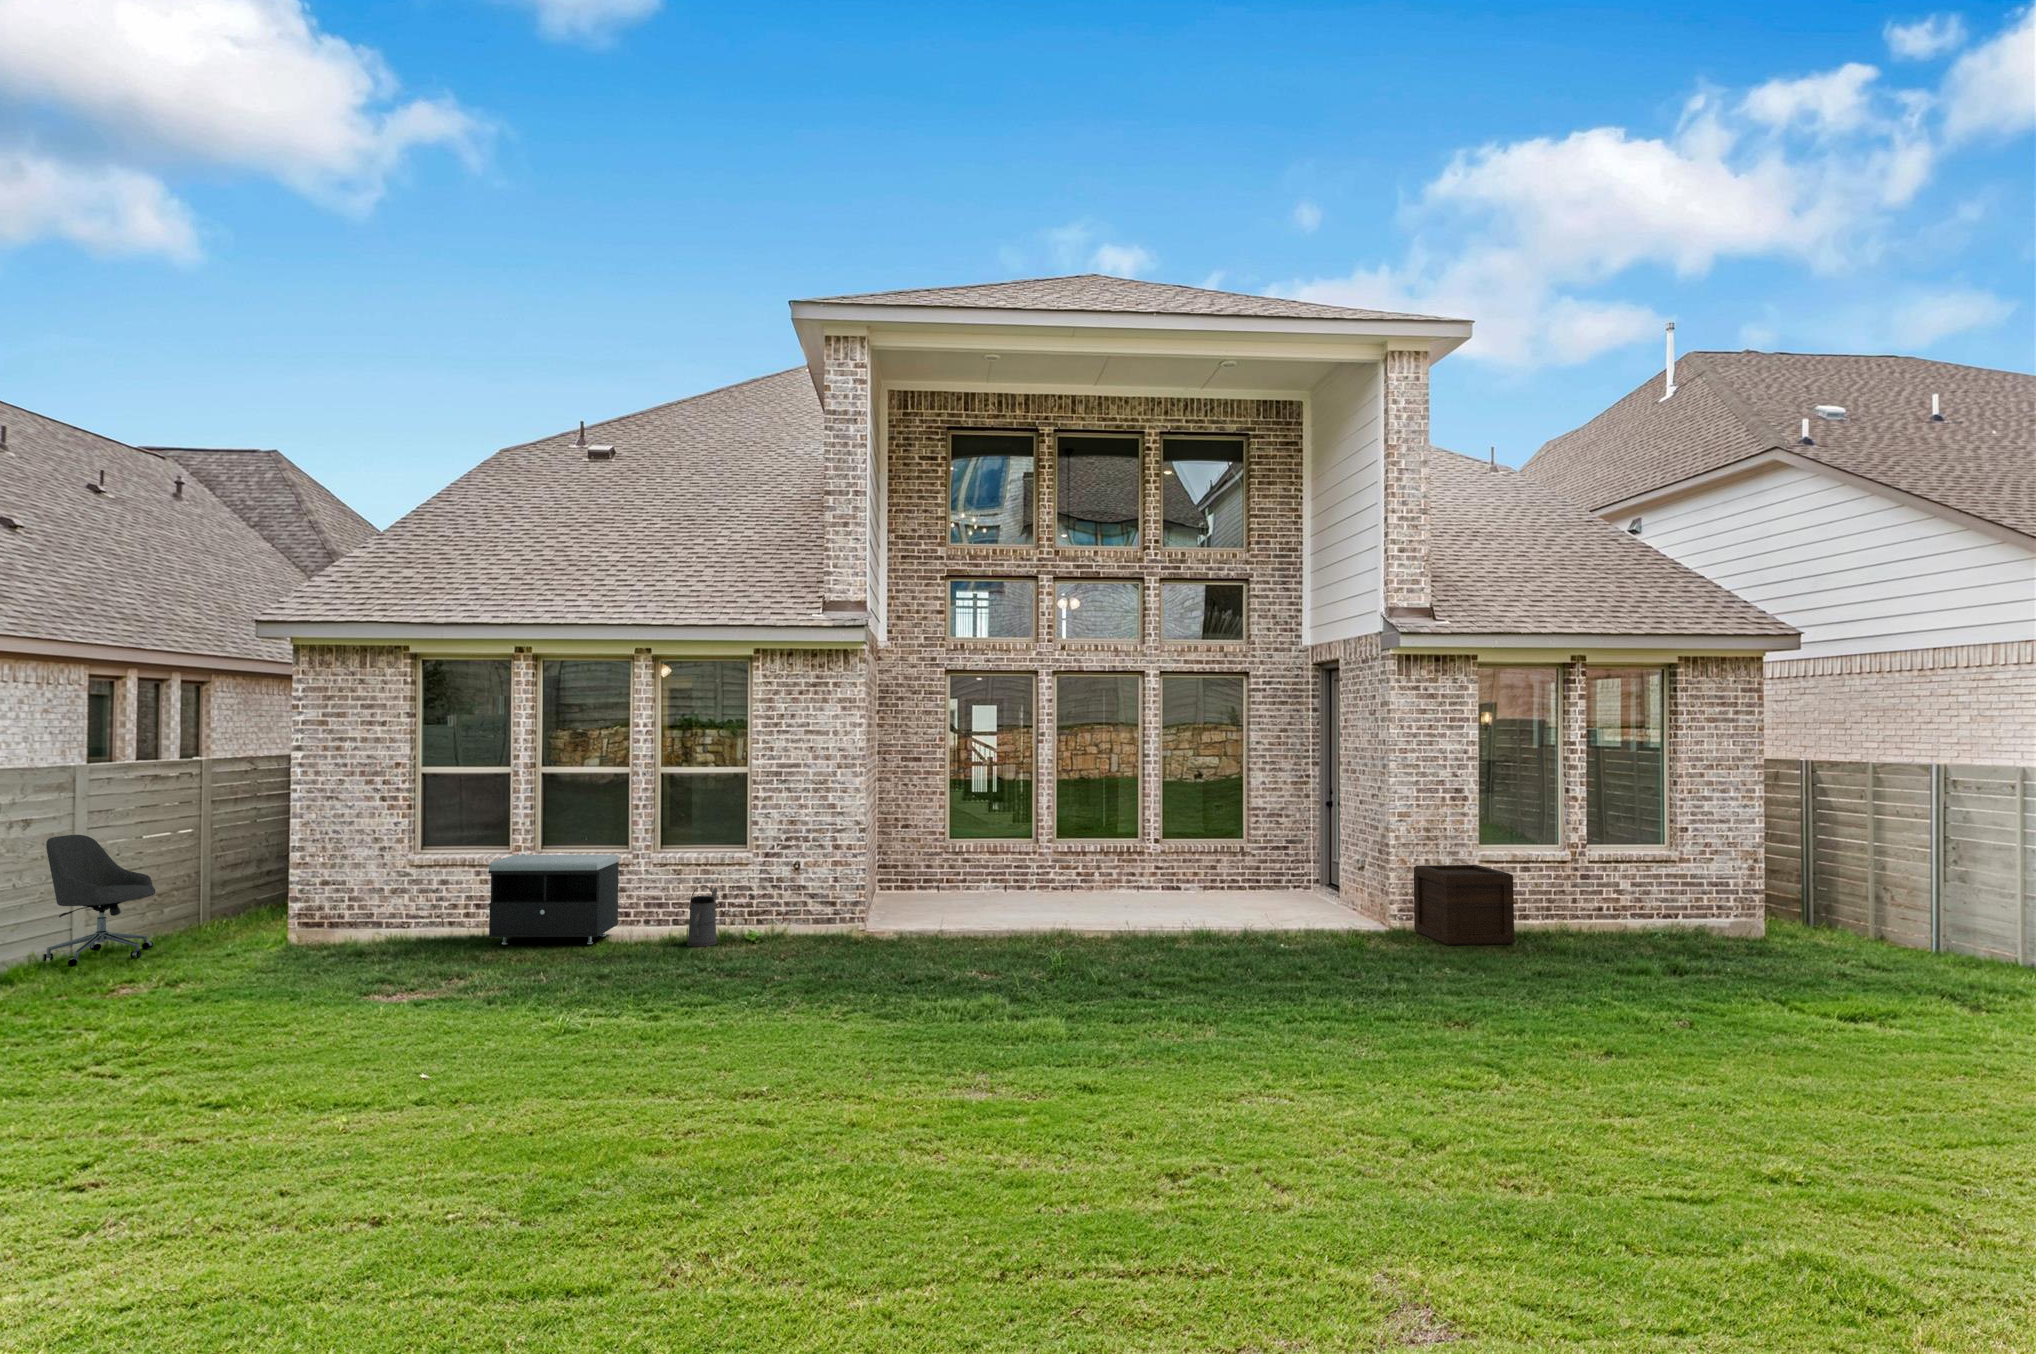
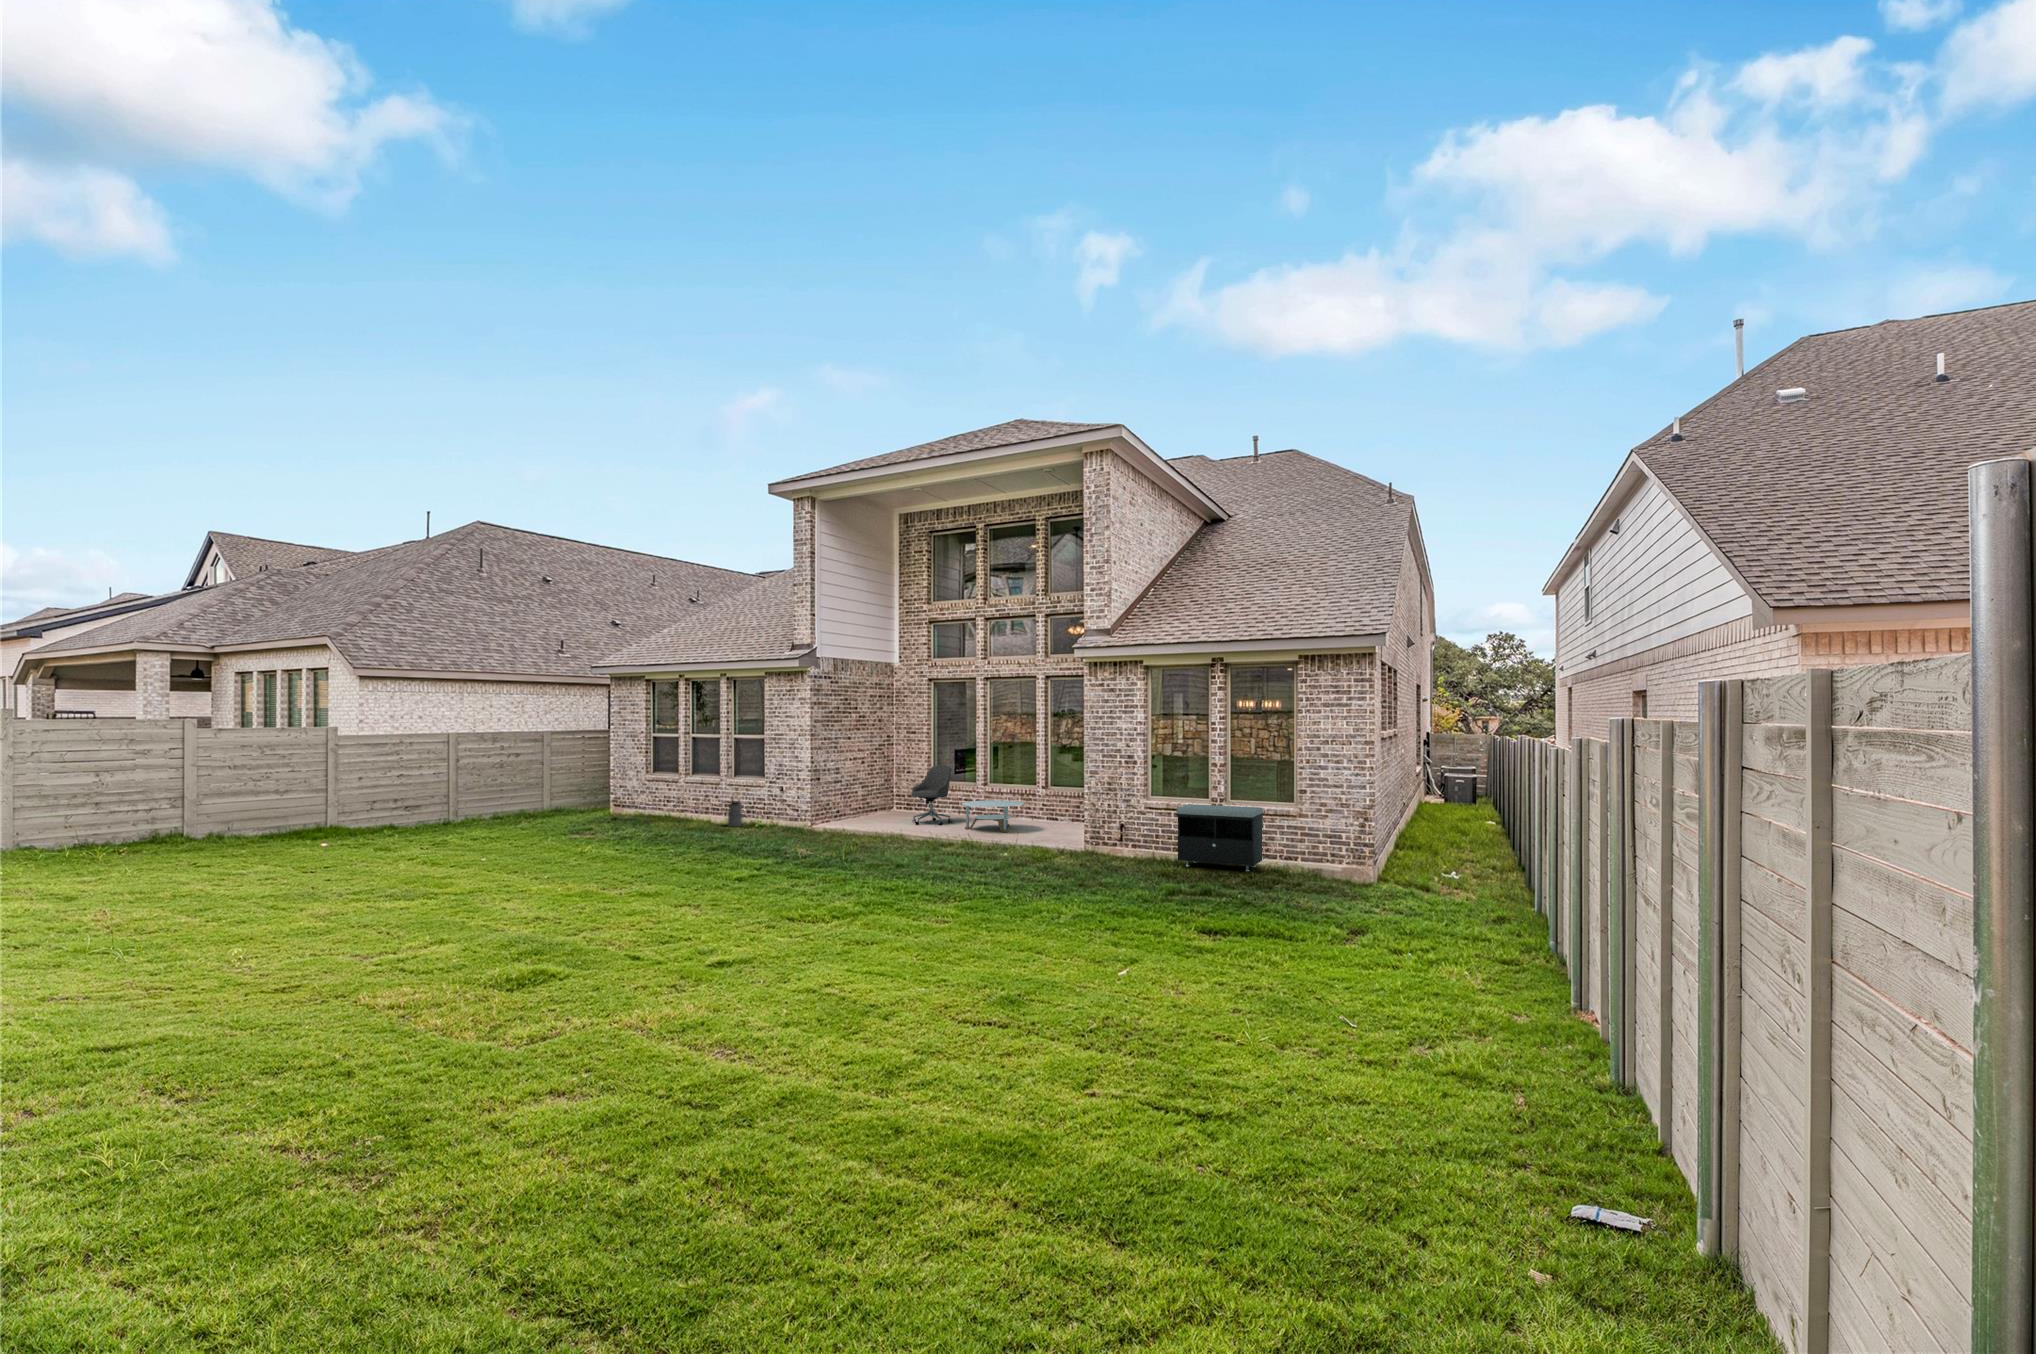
chair: present [43,835,155,966] -> present [911,765,952,825]
storage bench: present [489,855,619,945] -> present [1176,804,1263,871]
round table: none [1072,860,1170,910] -> present [962,800,1024,832]
wooden crate: present [1414,865,1514,945] -> none [1077,807,1139,863]

